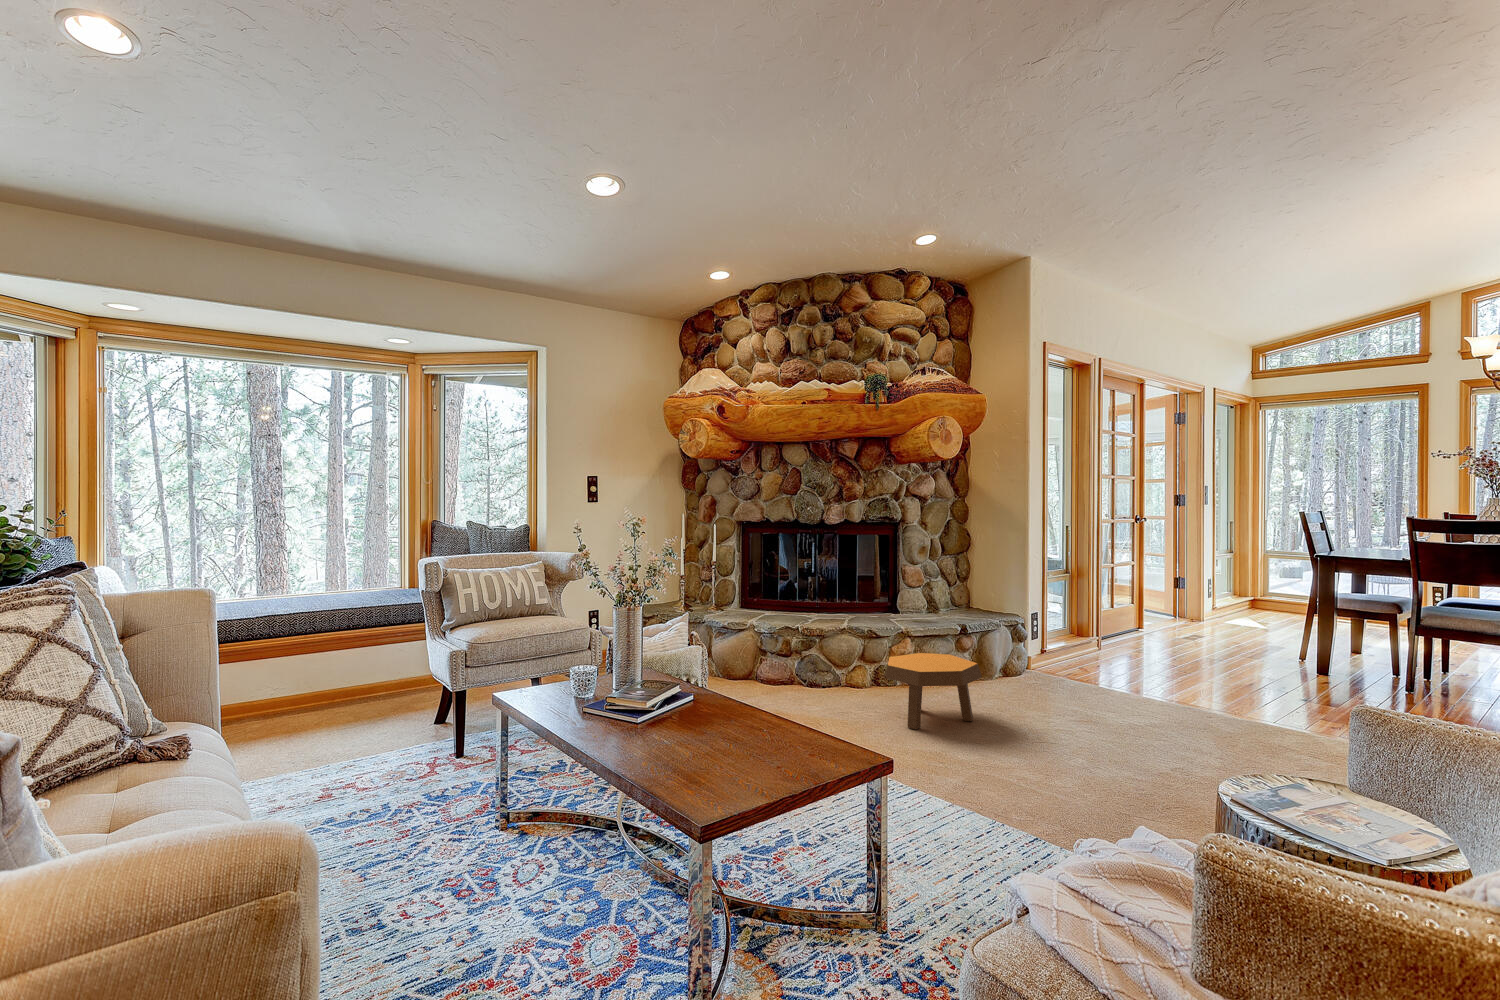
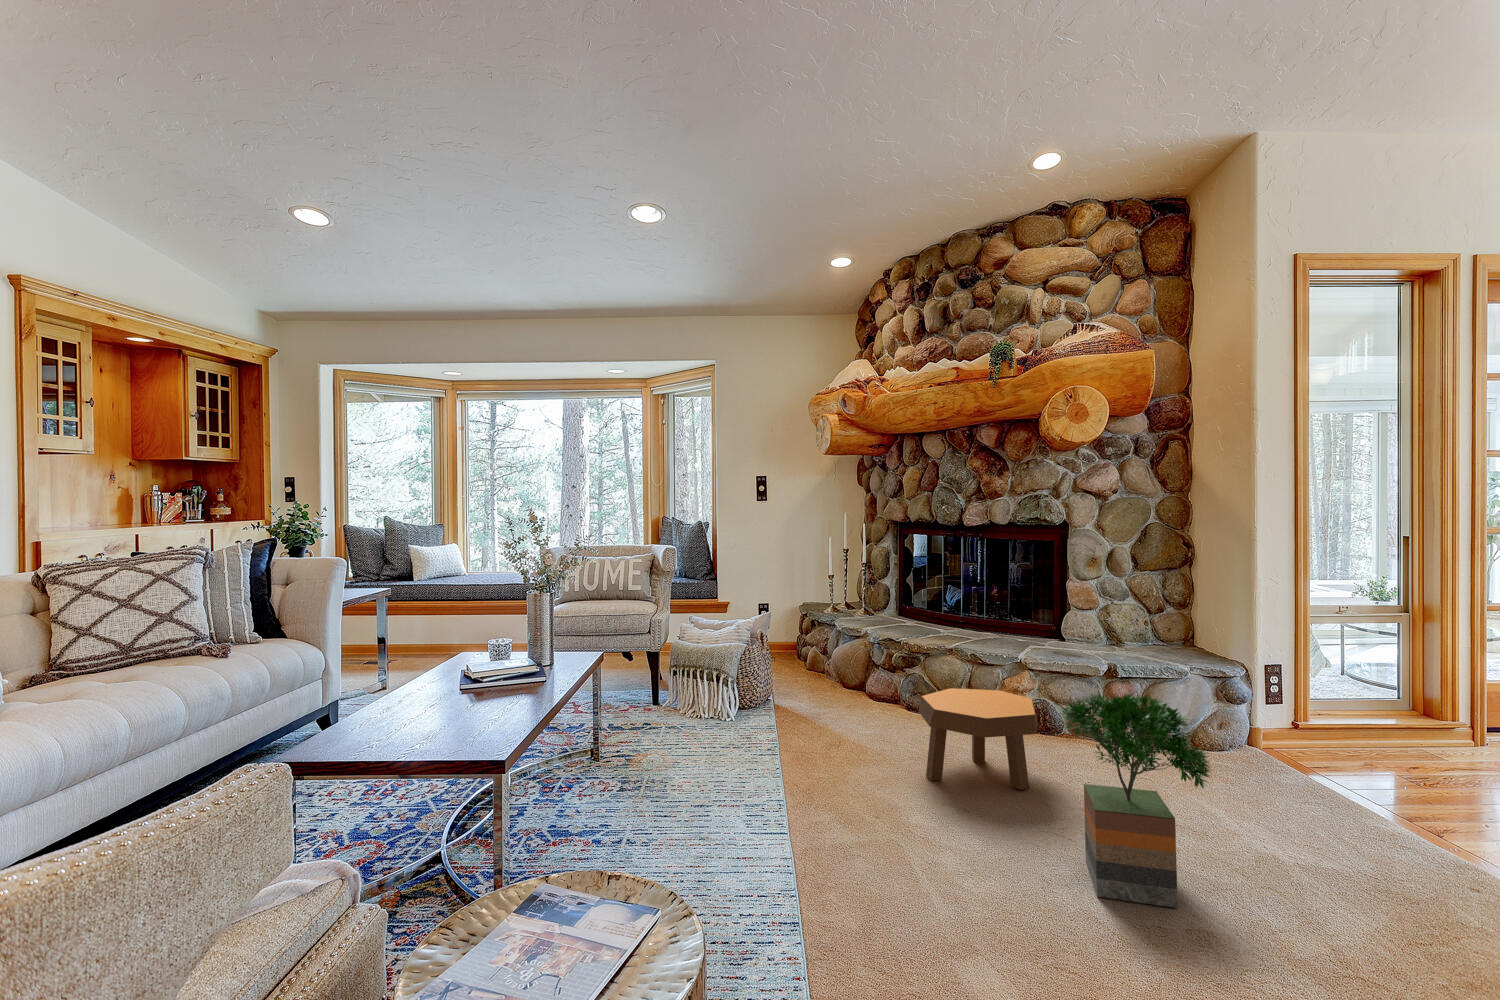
potted tree: none [1051,632,1160,766] -> present [1061,691,1211,908]

